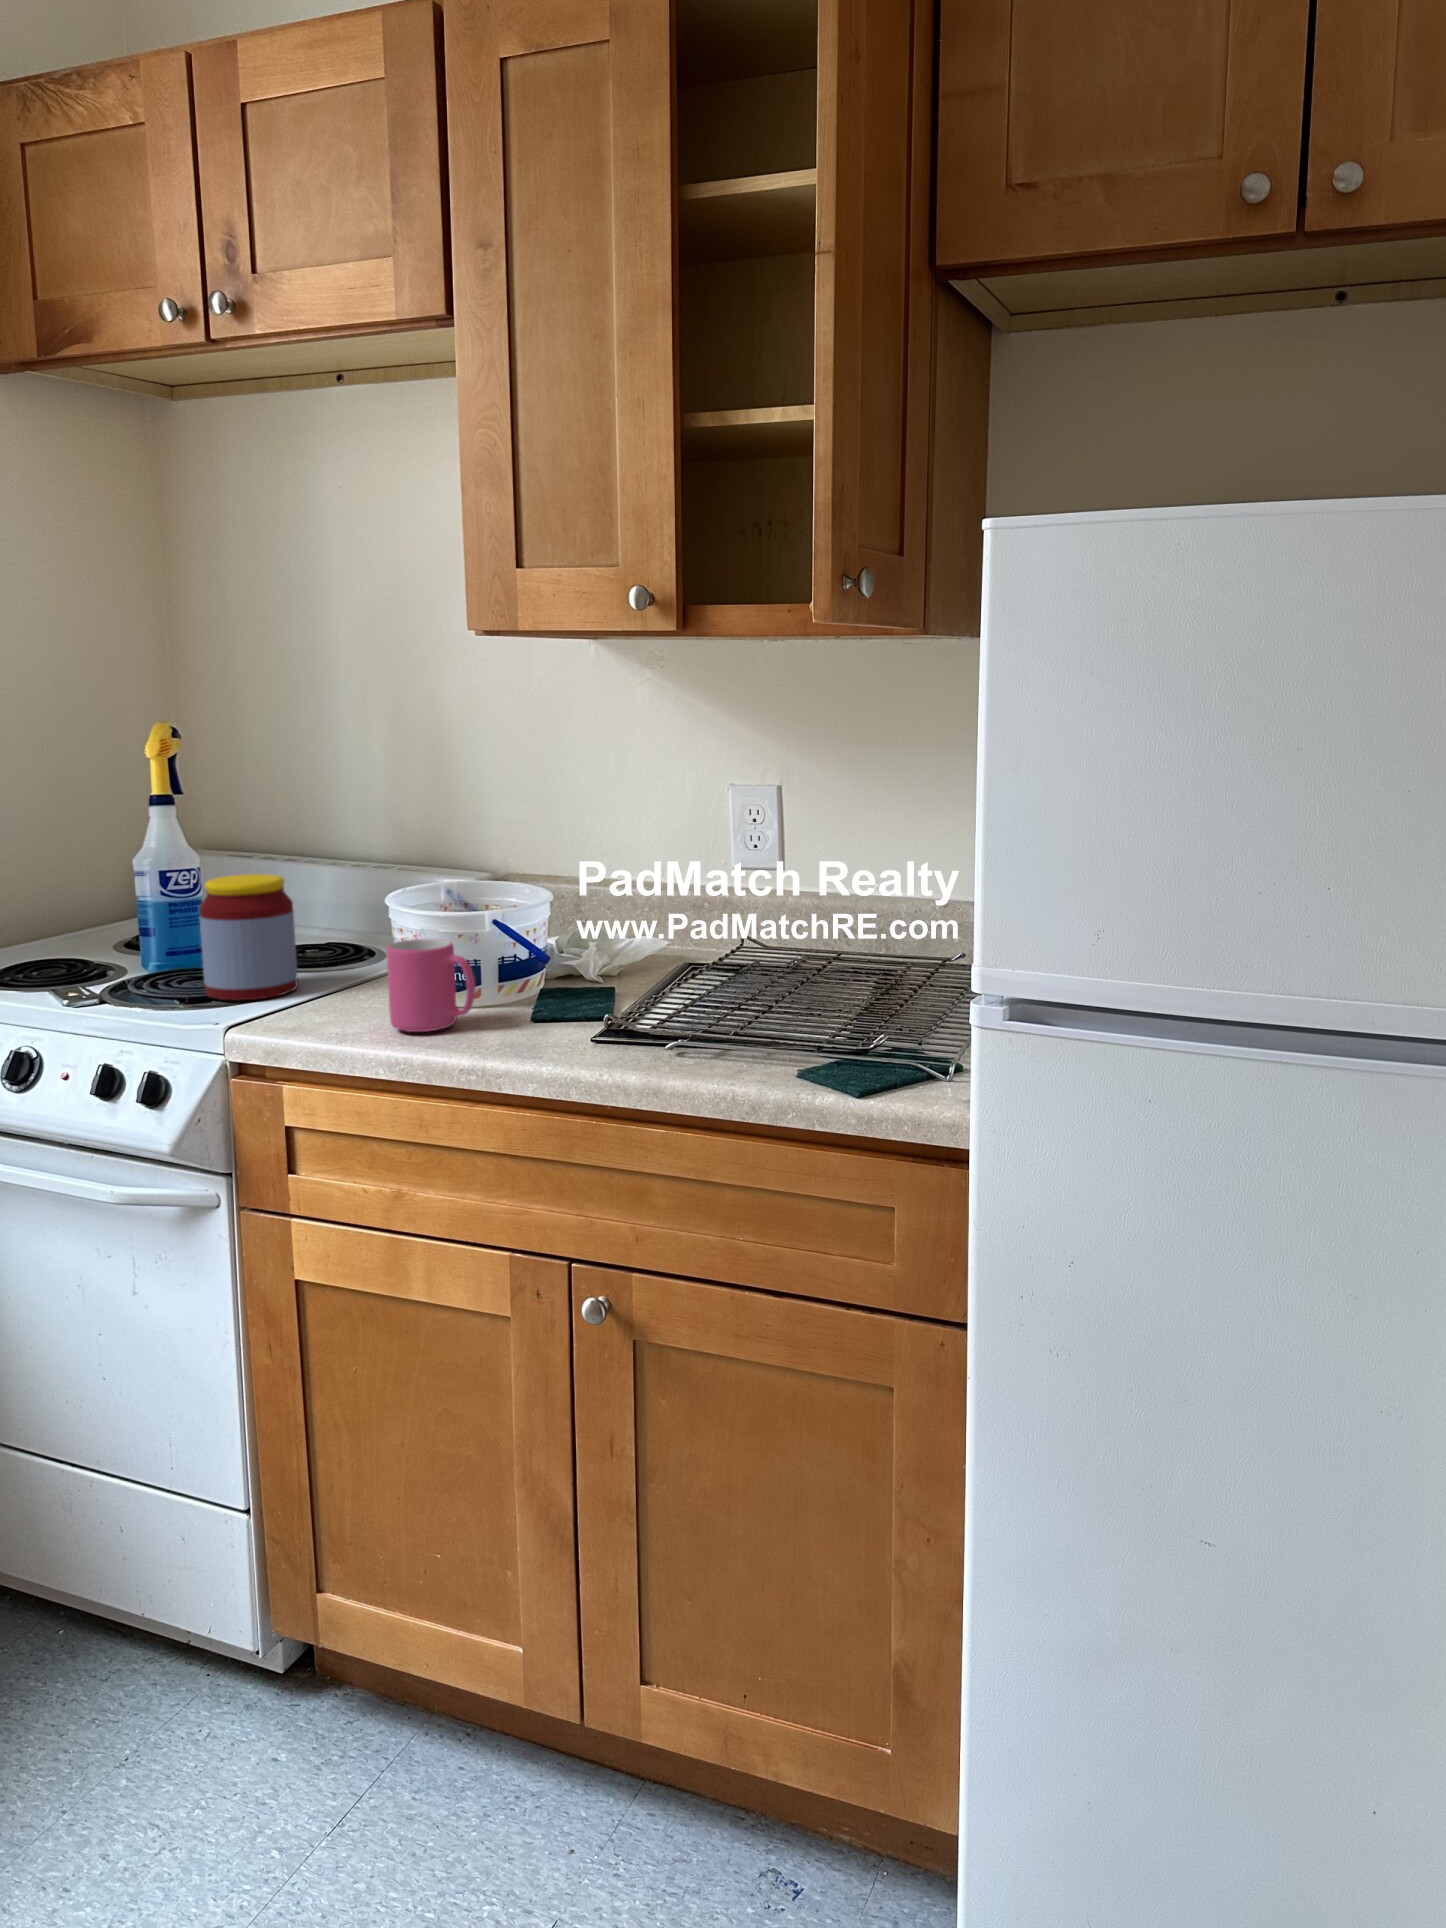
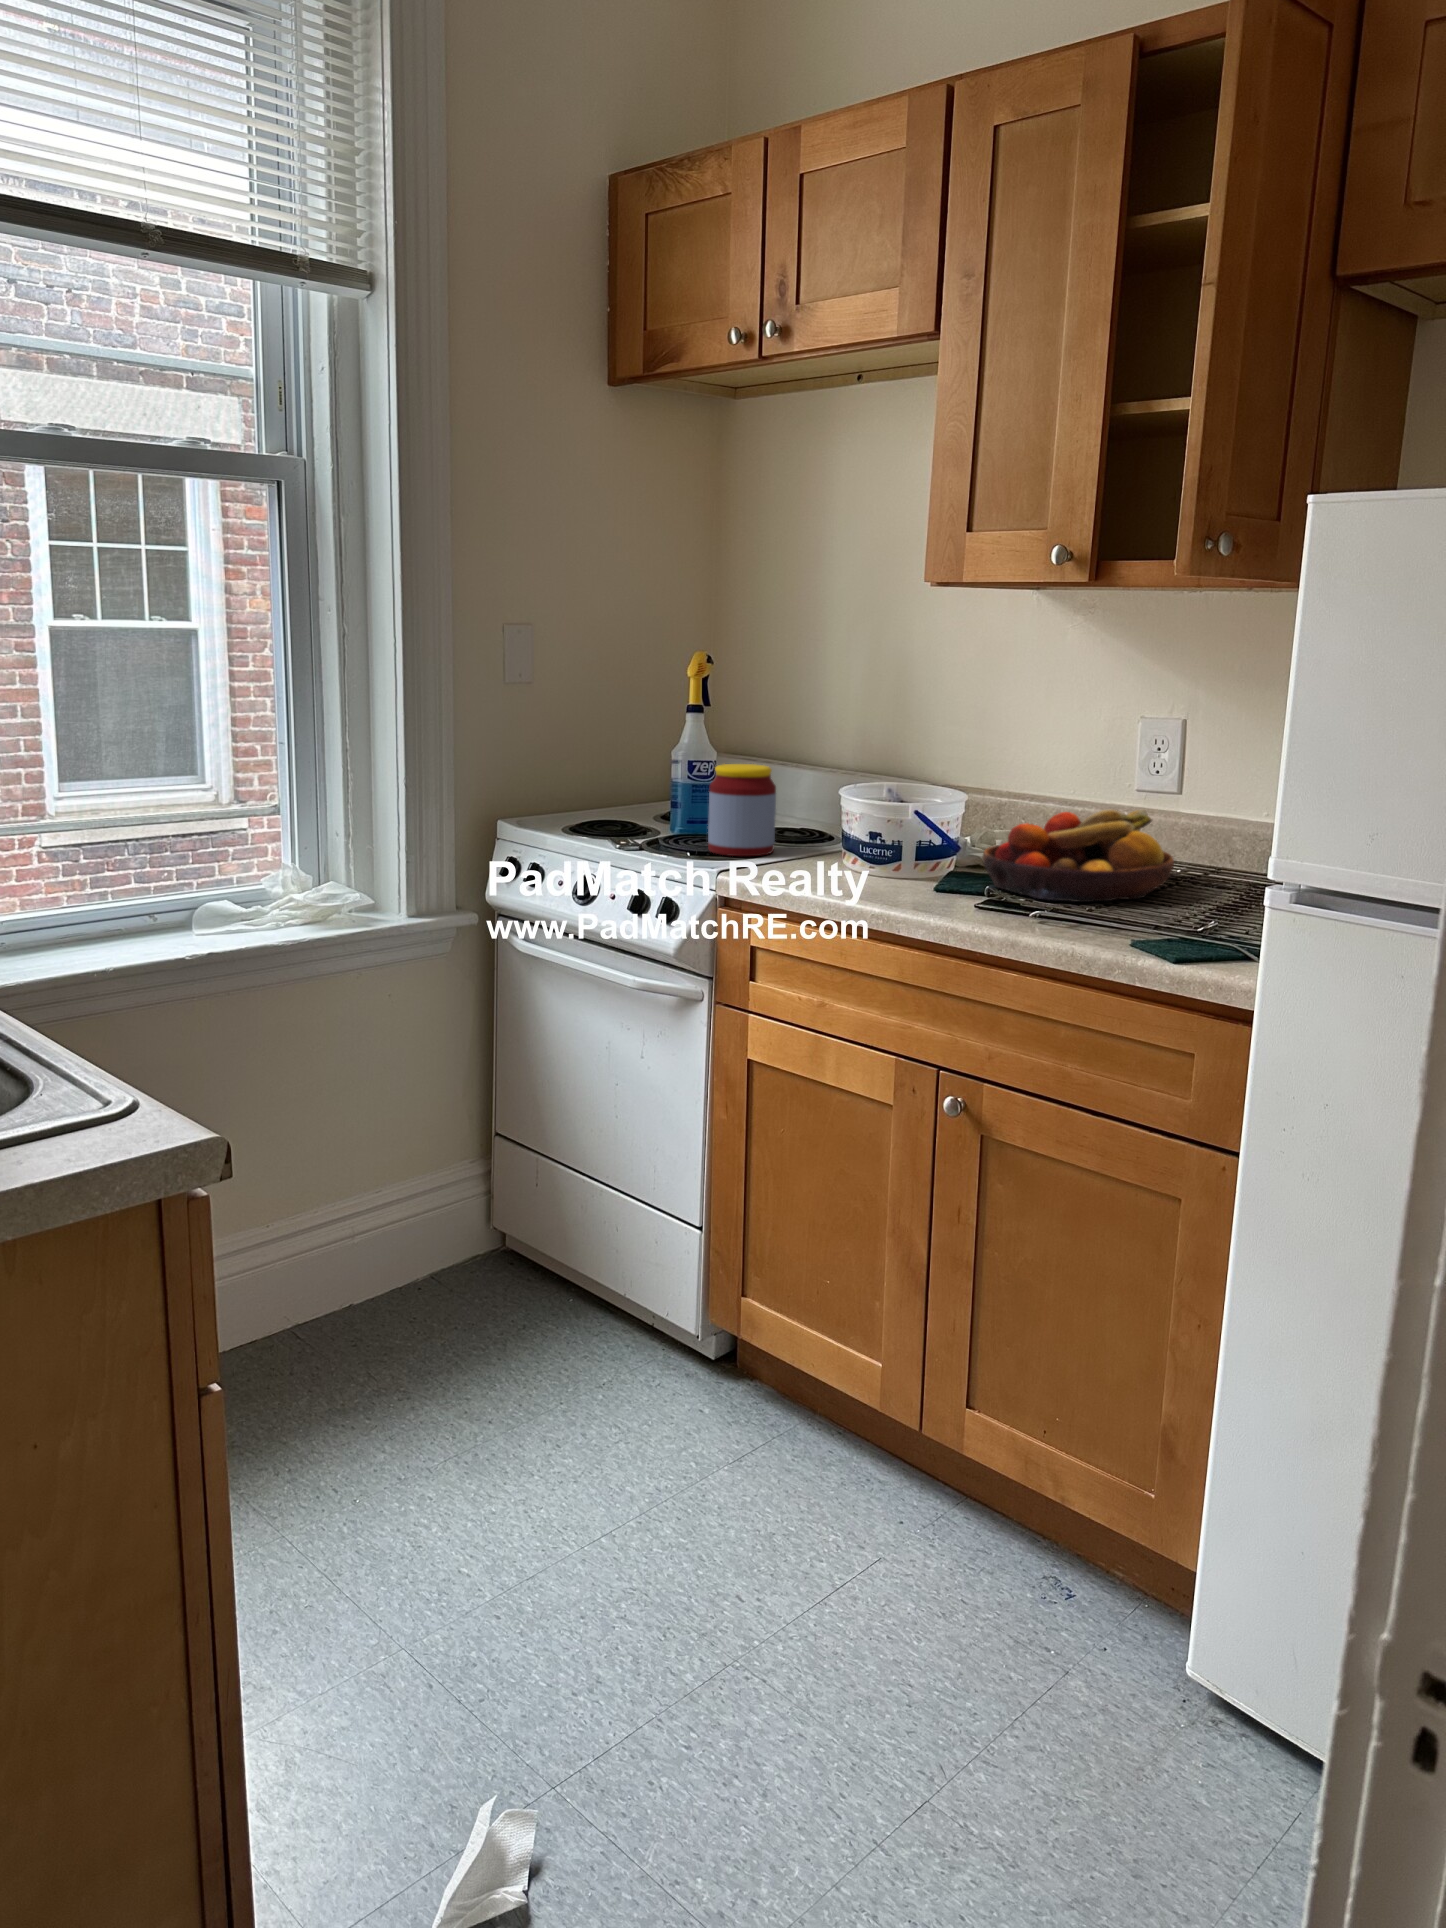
fruit bowl: none [580,893,807,1022] -> present [982,810,1174,902]
mug: present [387,939,475,1032] -> none [831,817,895,887]

